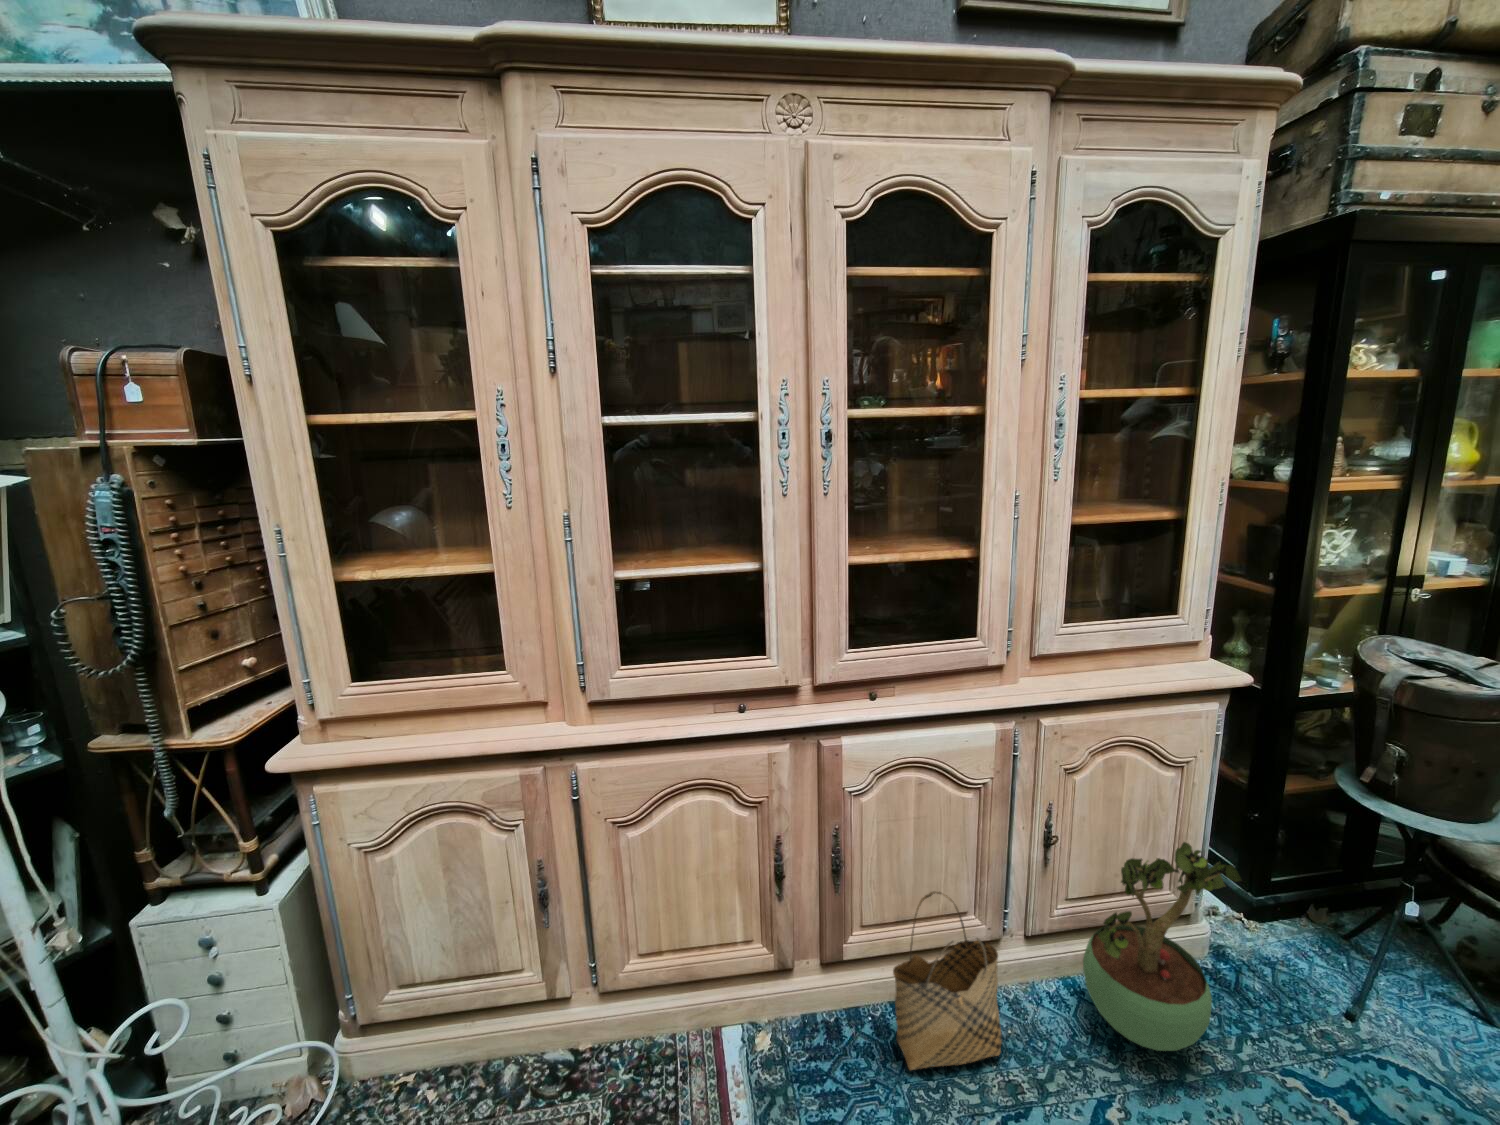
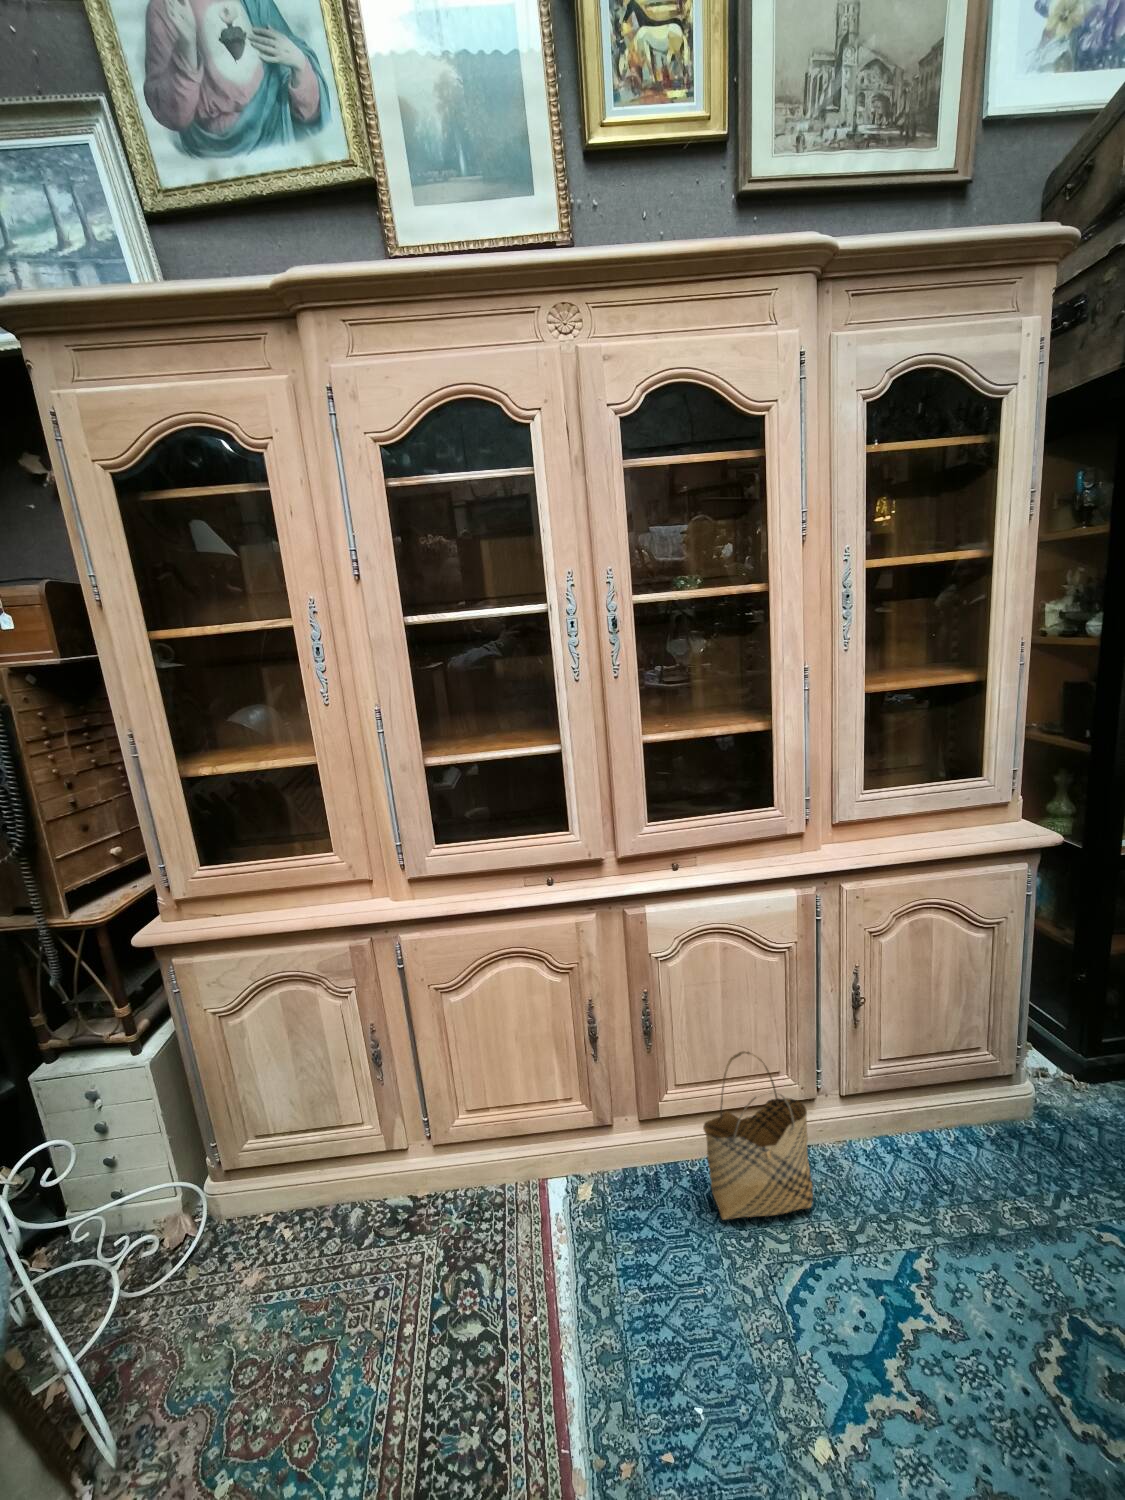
potted plant: present [1083,842,1242,1051] -> none [896,1001,1051,1206]

